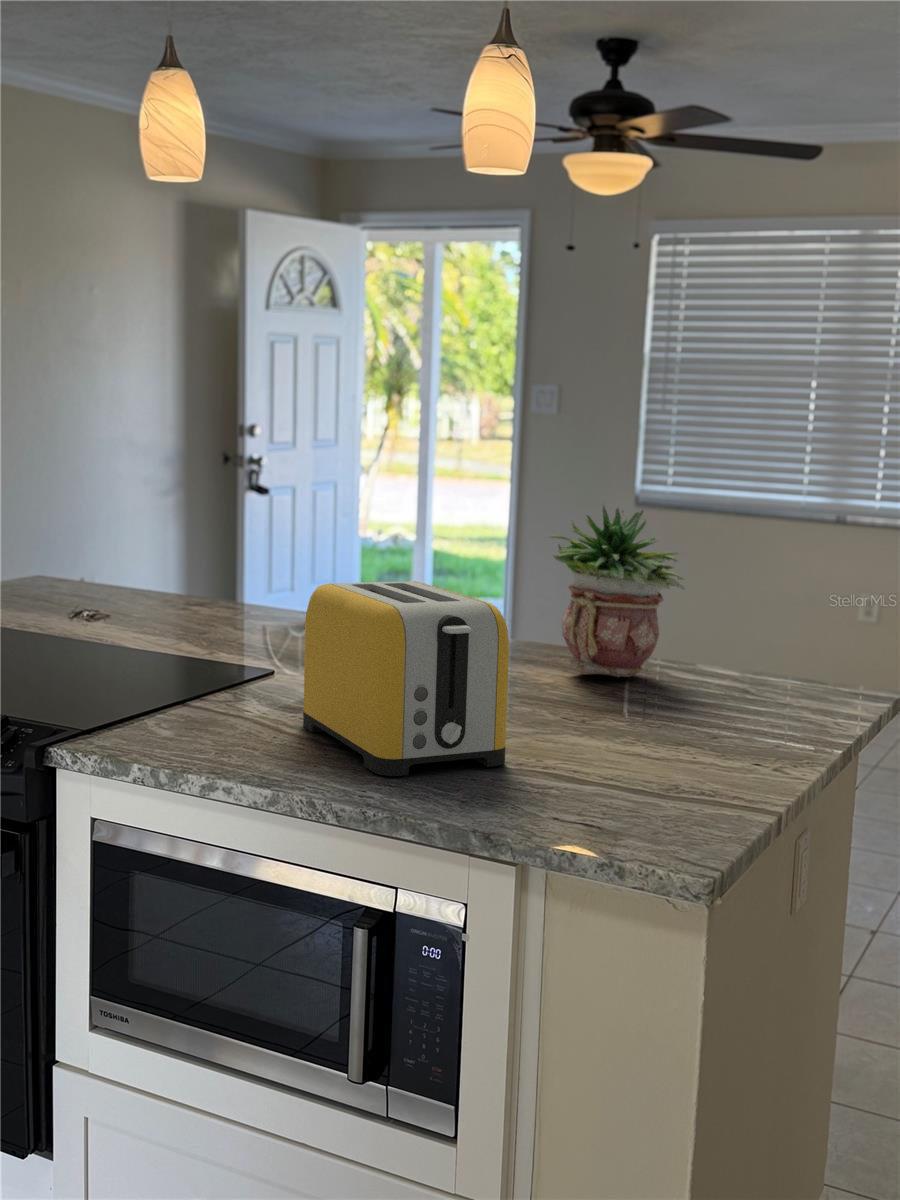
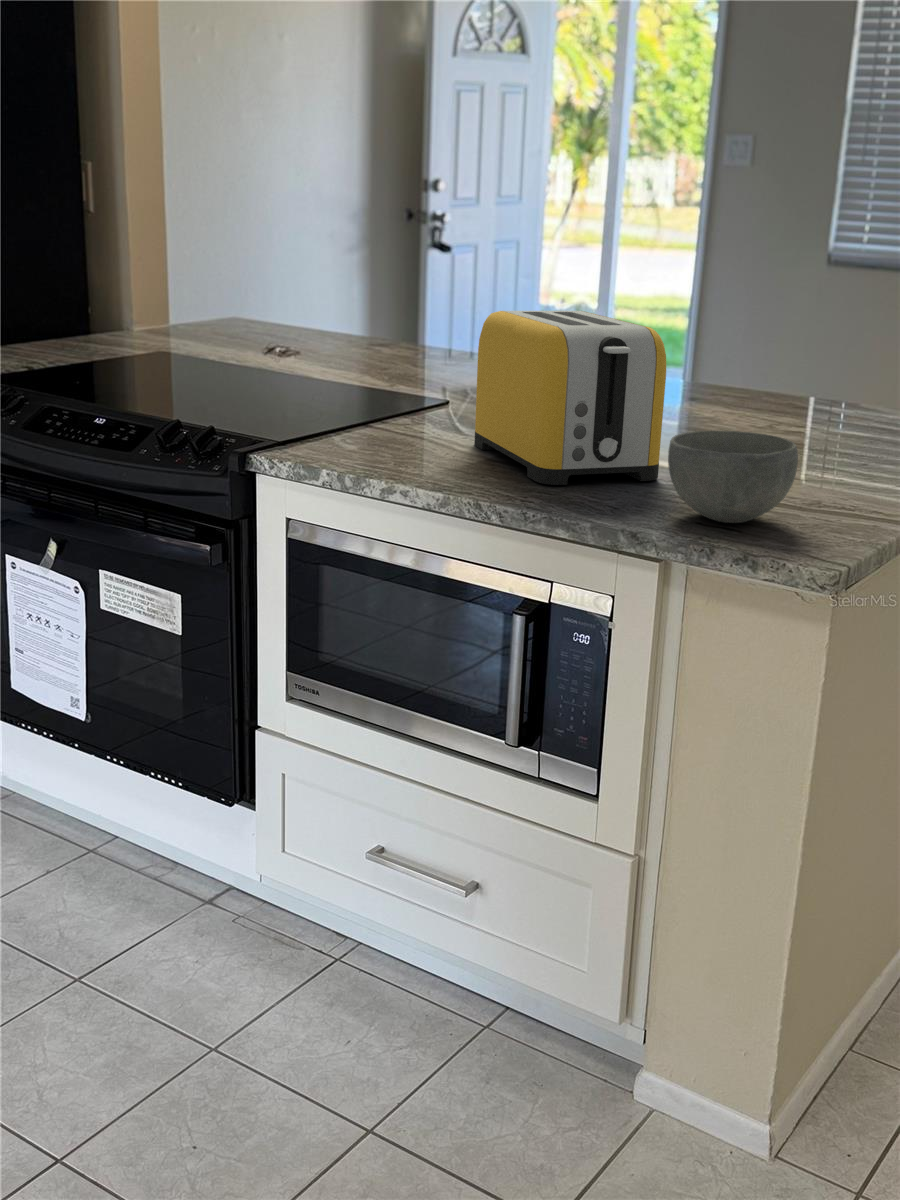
potted plant: present [550,505,685,677] -> none [716,242,854,415]
bowl: none [519,715,656,818] -> present [668,431,798,523]

